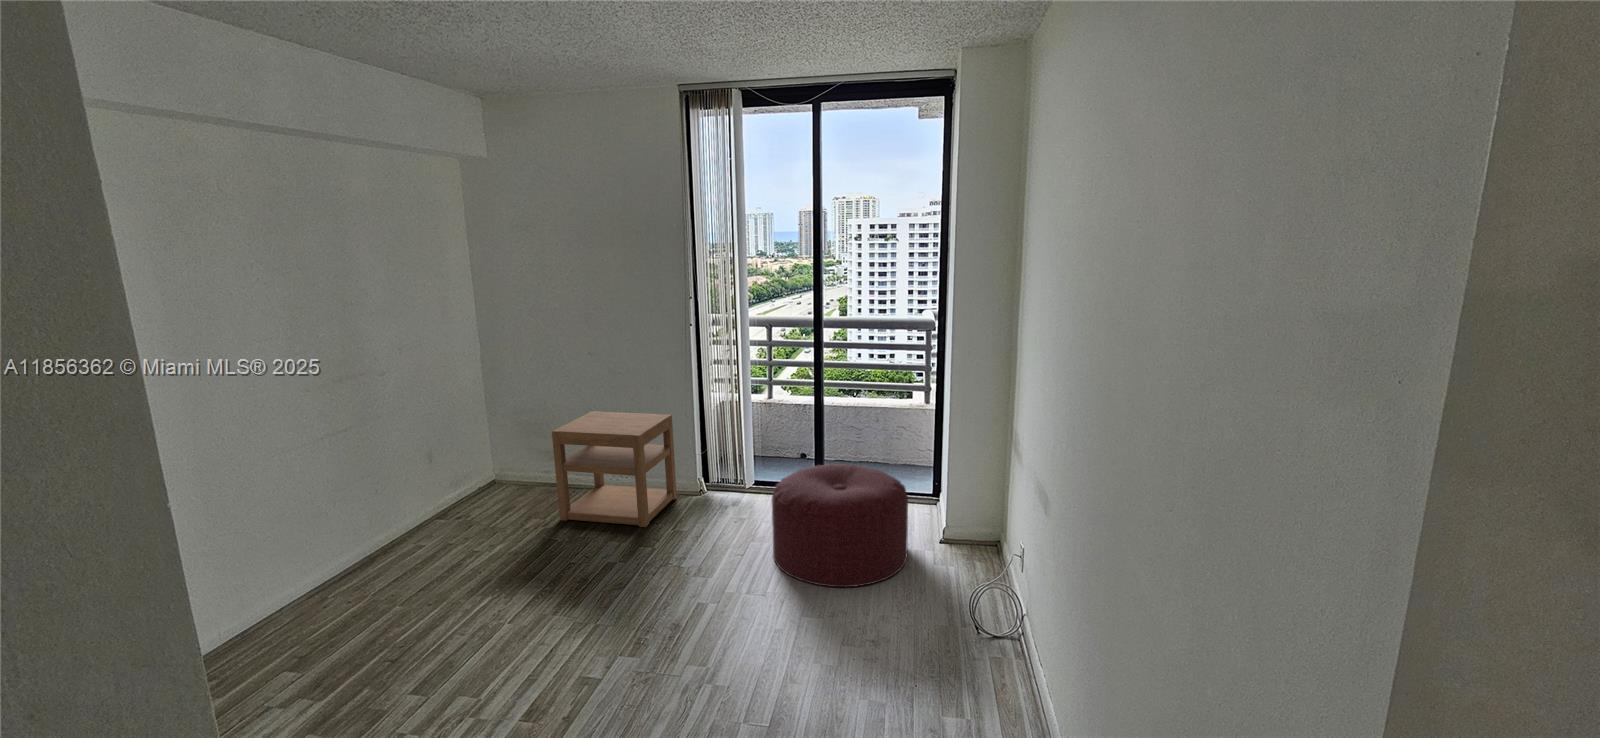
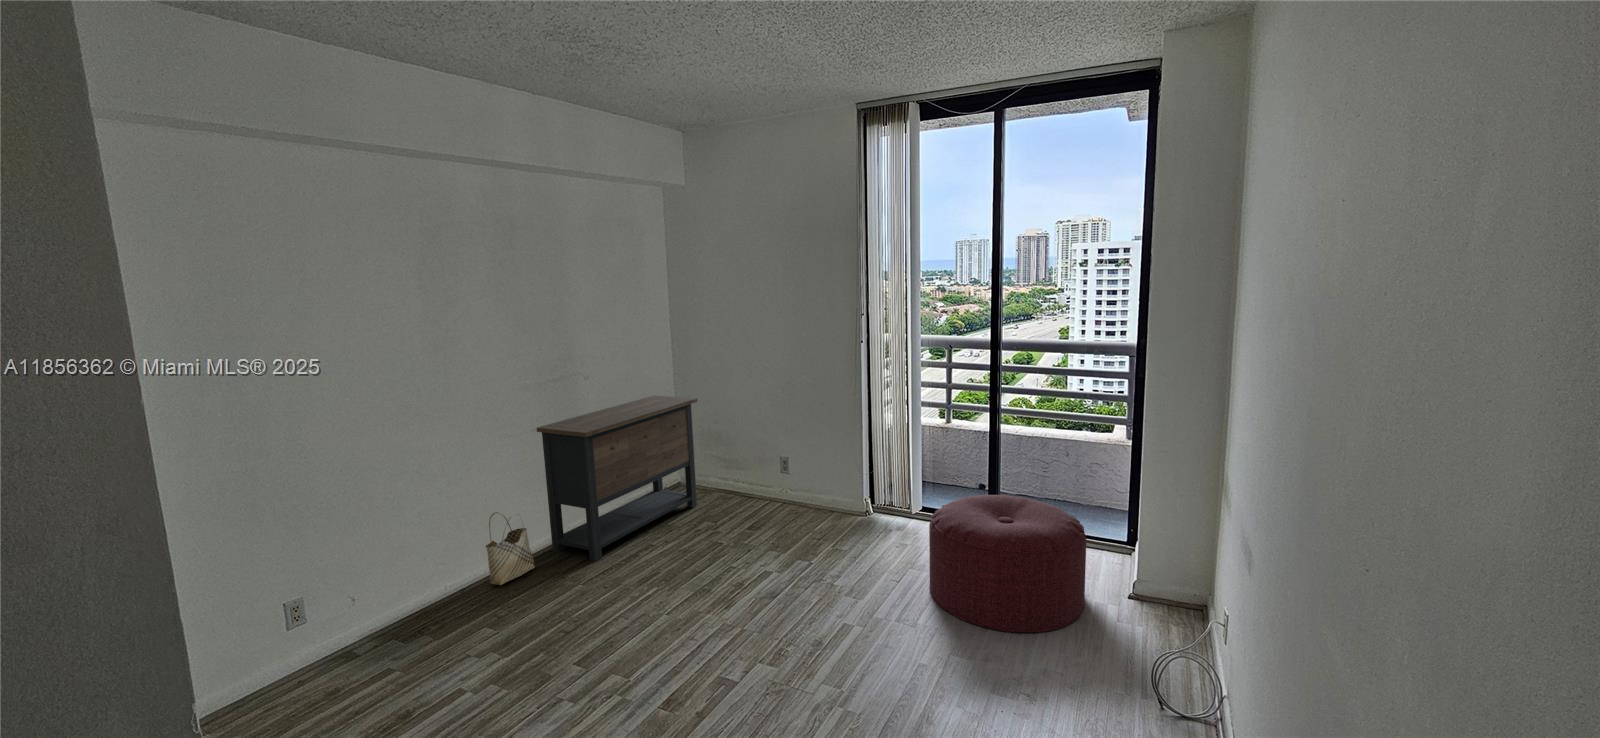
dresser: none [320,387,518,578] -> present [537,395,697,561]
nightstand: present [552,411,677,527] -> none [725,424,841,541]
woven basket: none [265,537,330,622] -> present [486,512,535,585]

